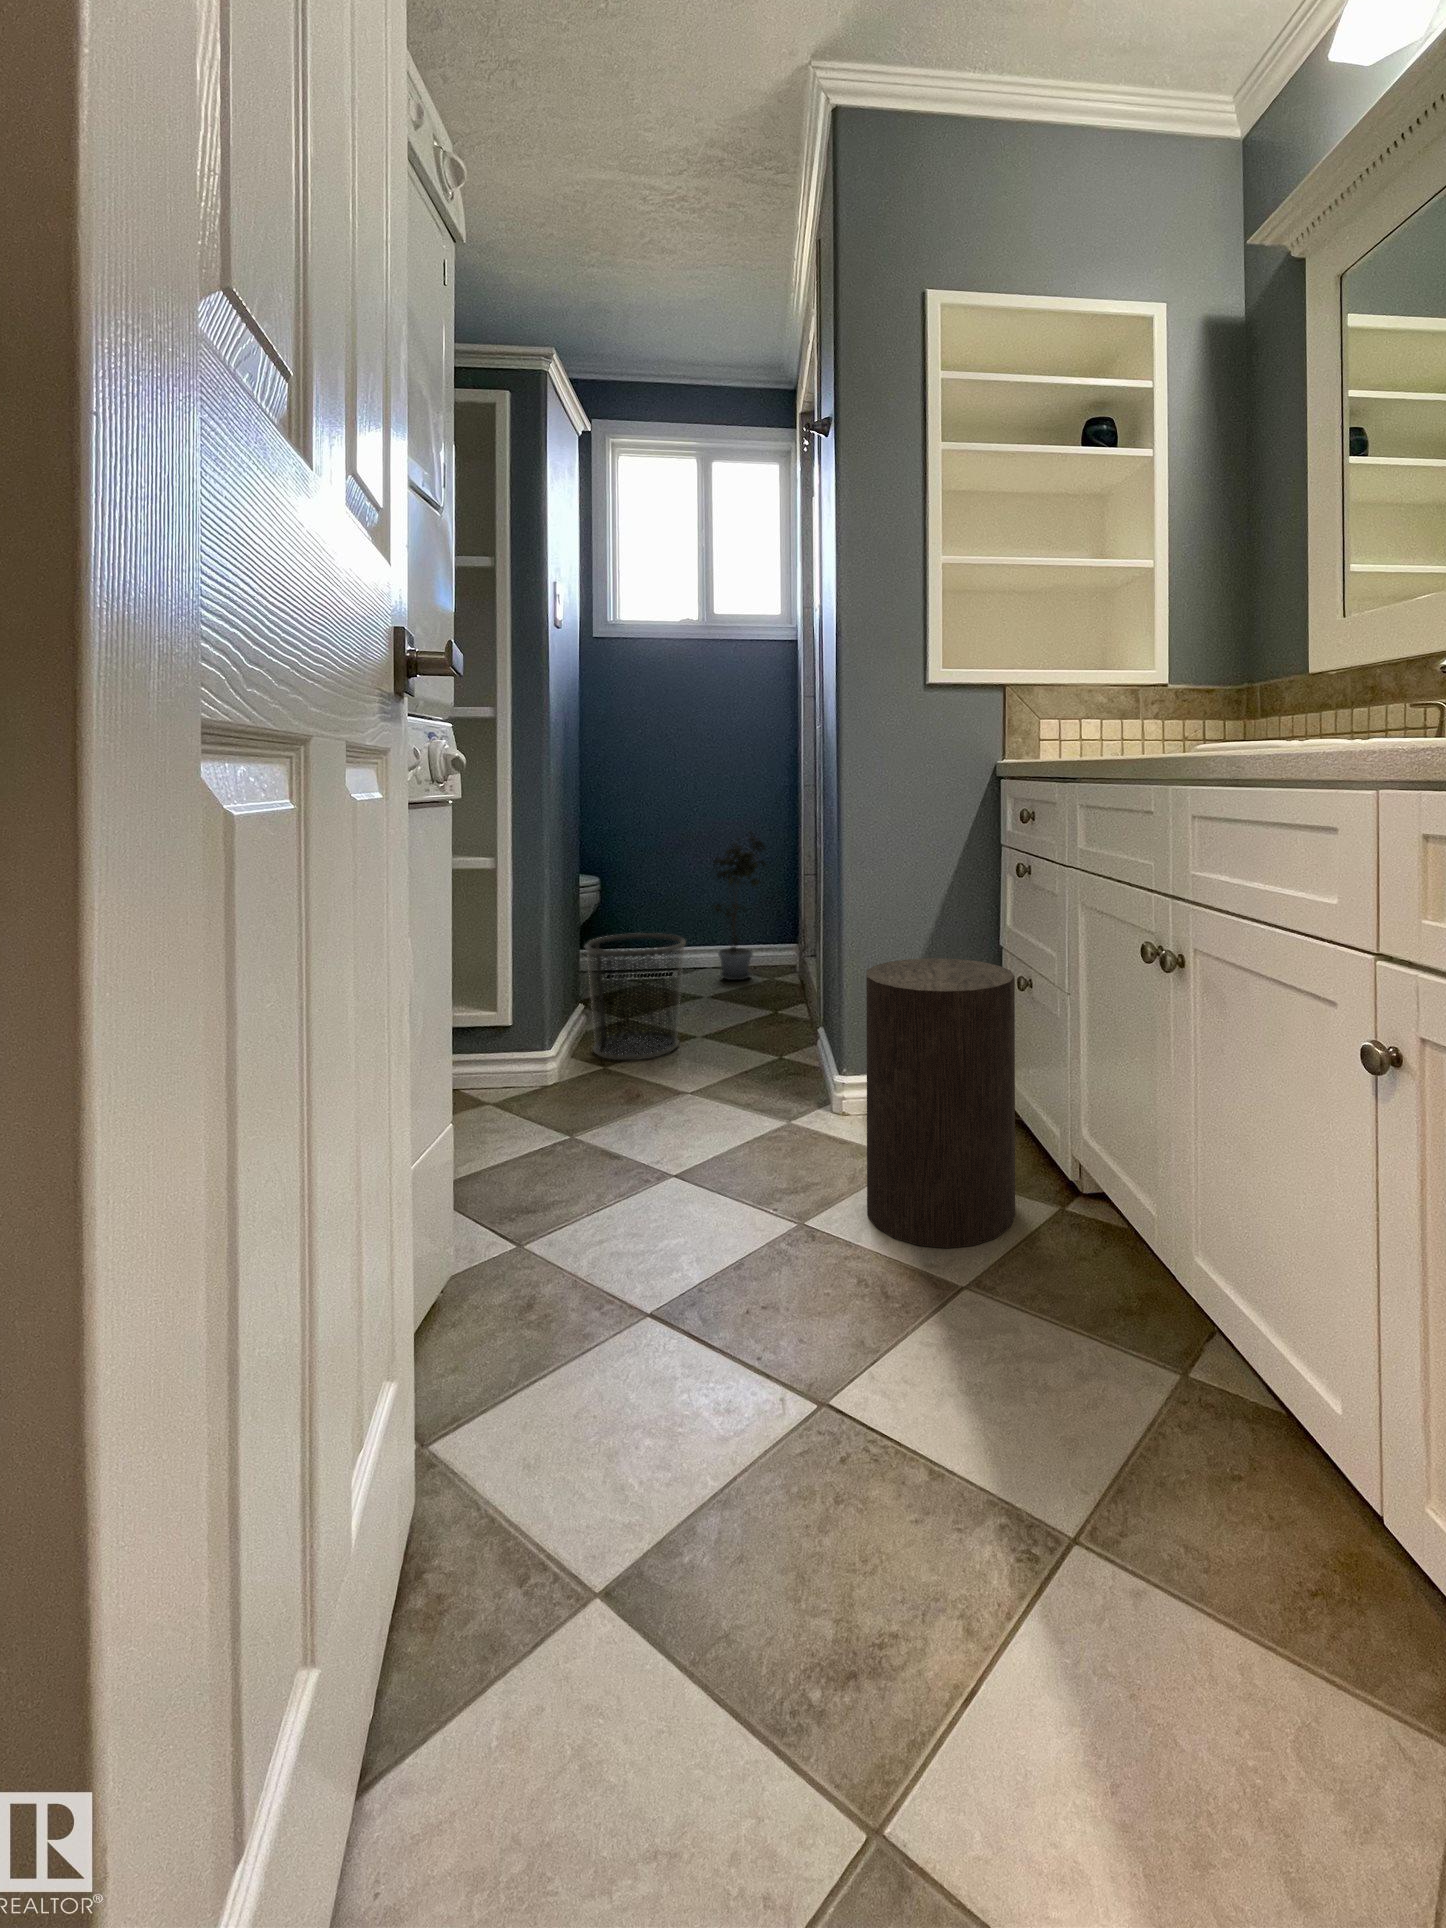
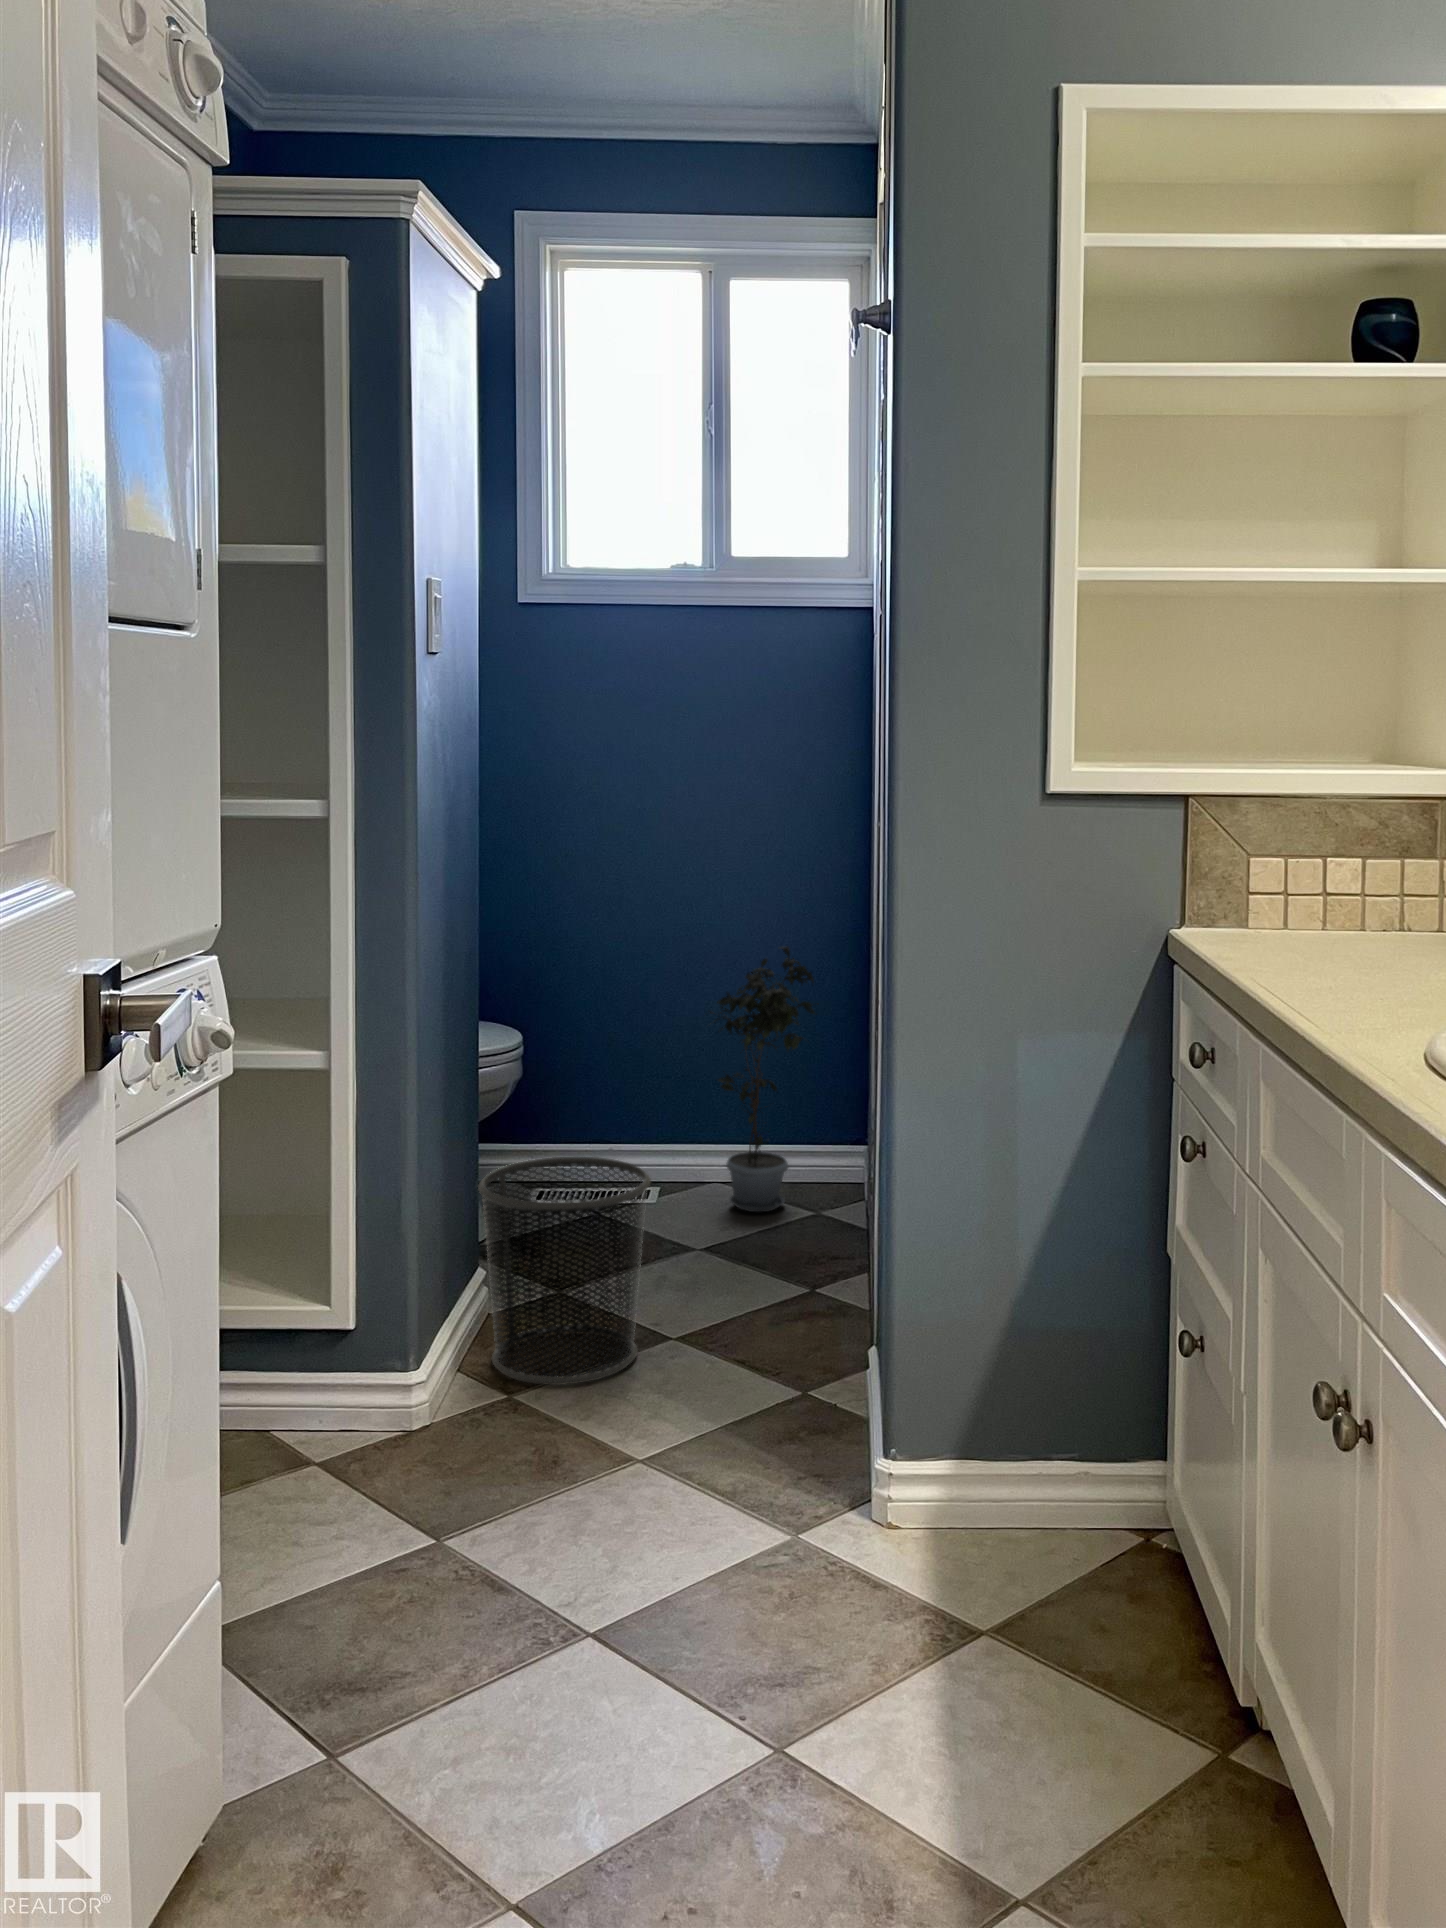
stool: present [866,958,1015,1248] -> none [888,1311,1142,1821]

